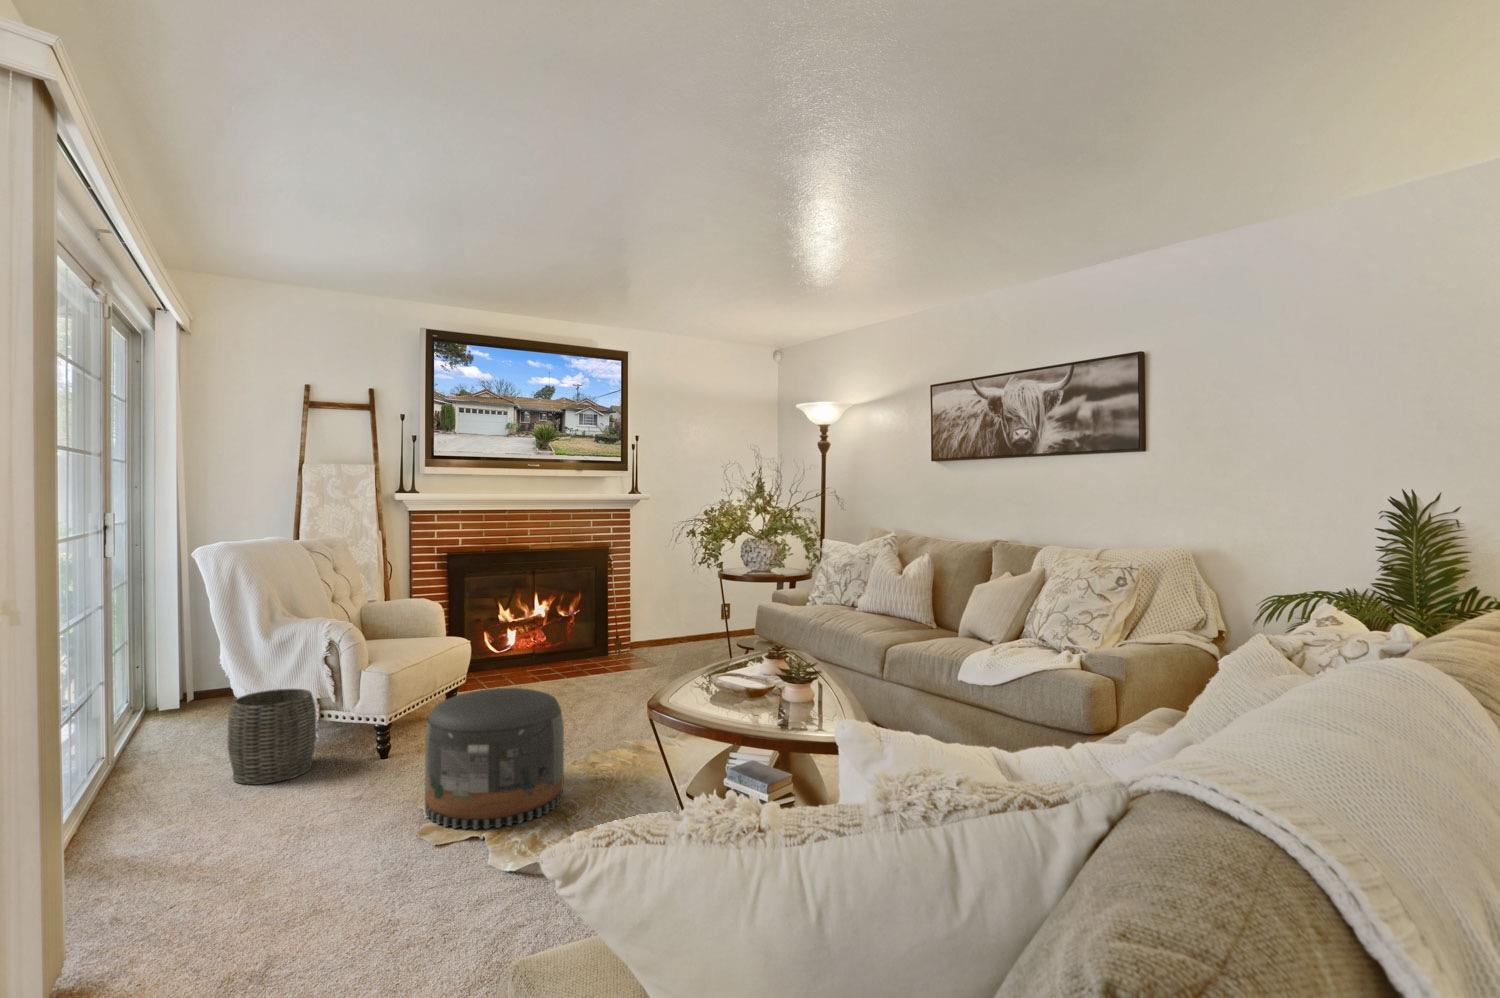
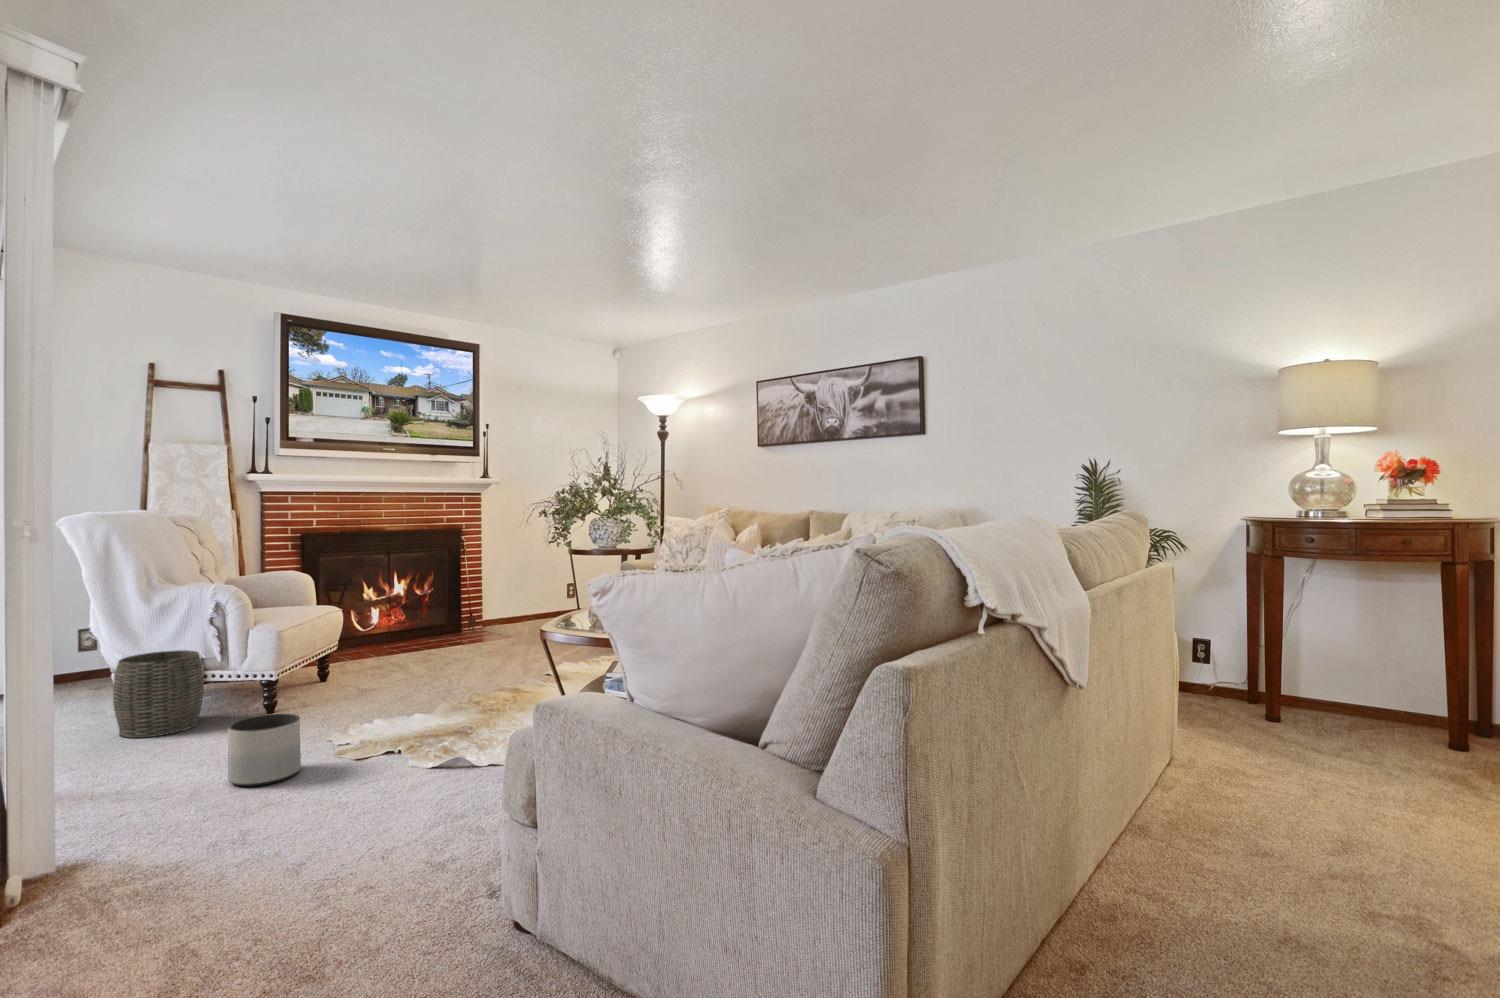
pouf: present [425,688,564,830] -> none [333,634,460,749]
planter: none [295,787,373,876] -> present [228,714,301,786]

